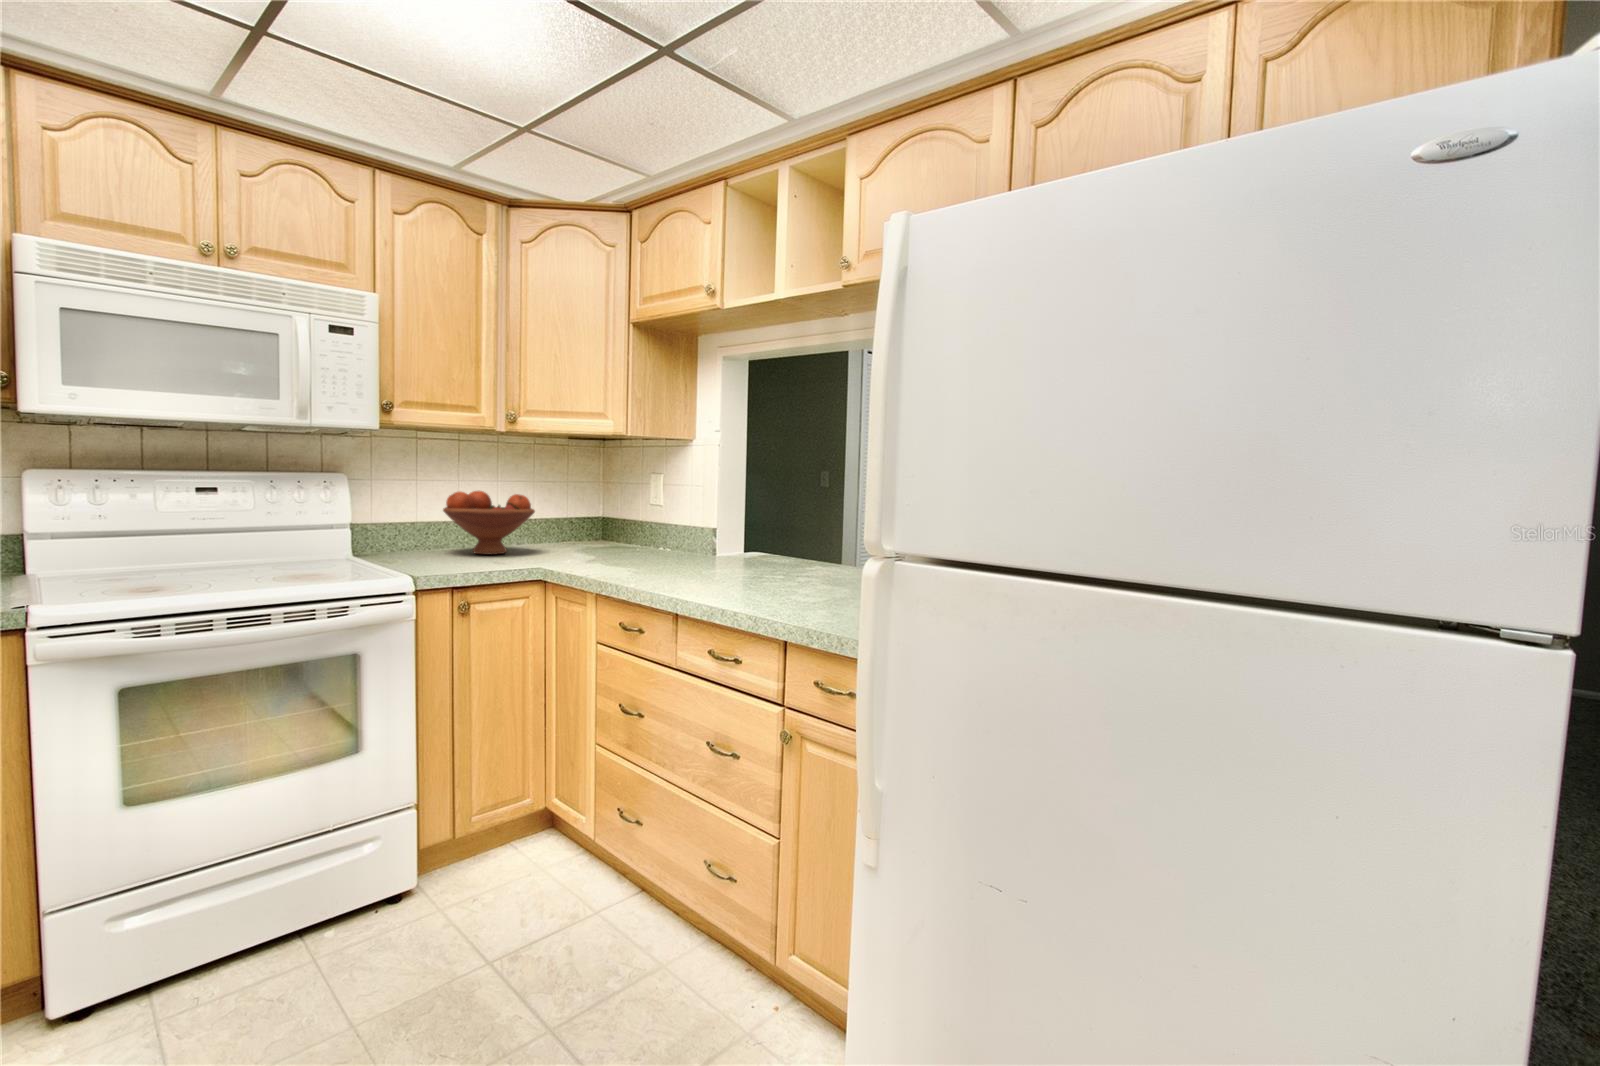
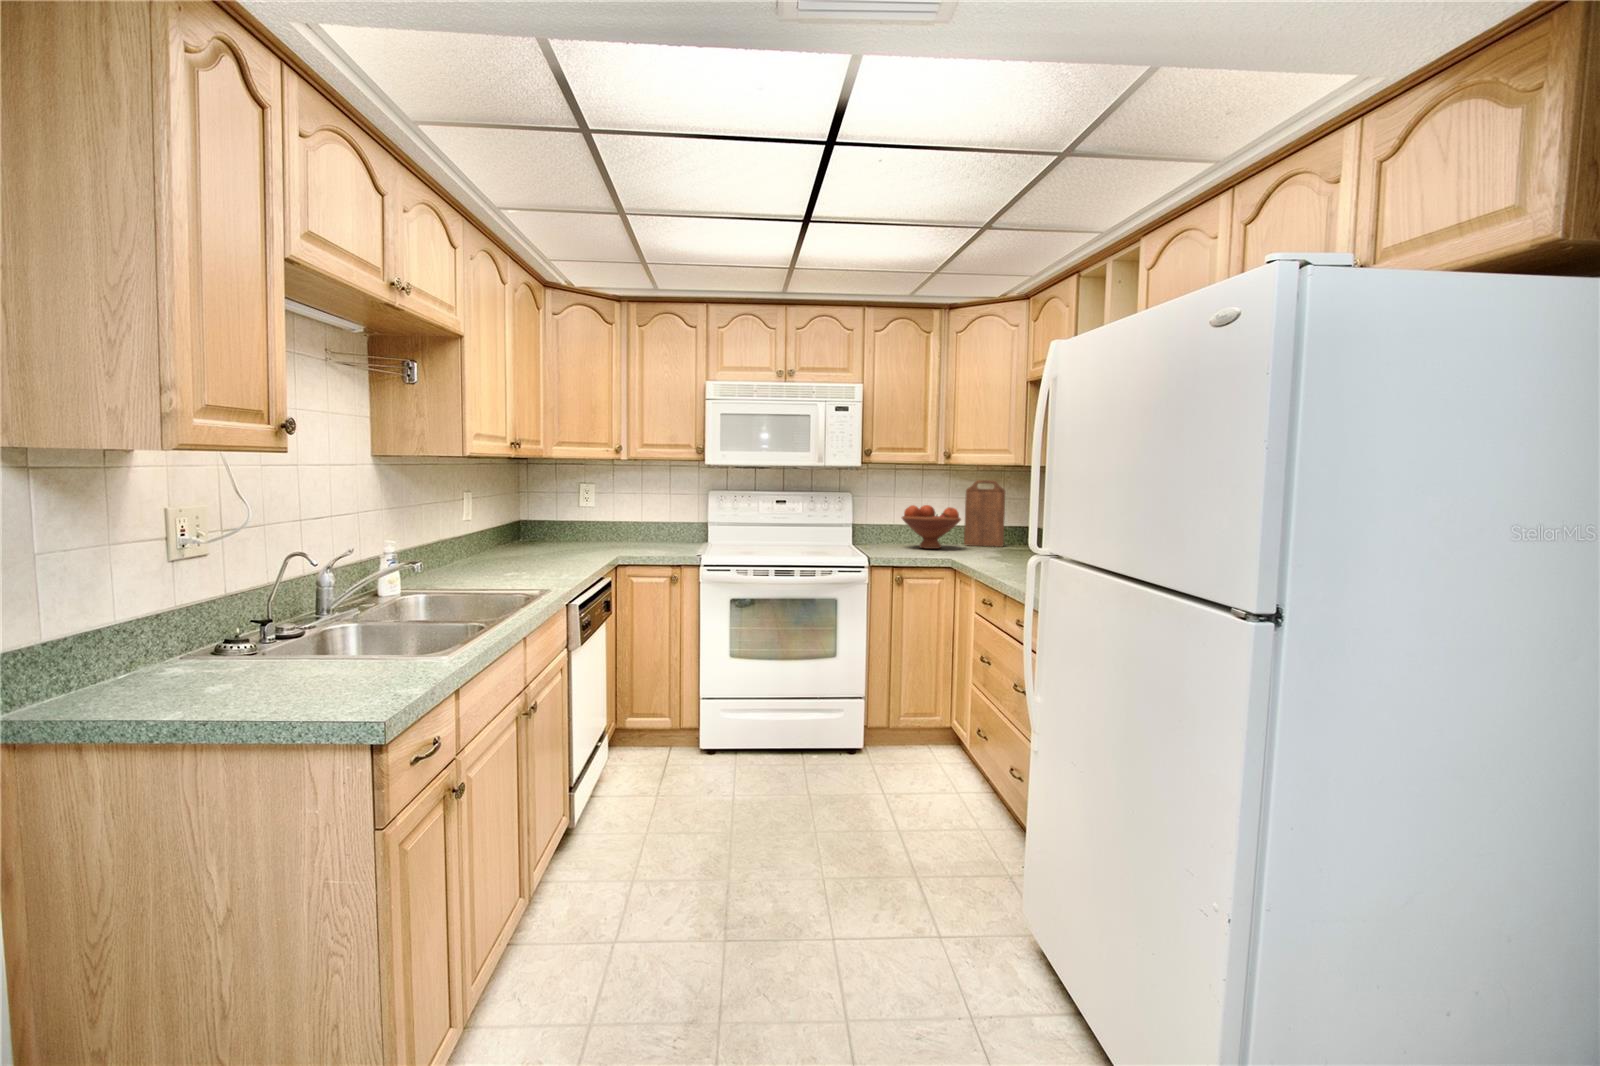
cutting board: none [528,457,582,546] -> present [964,480,1005,547]

